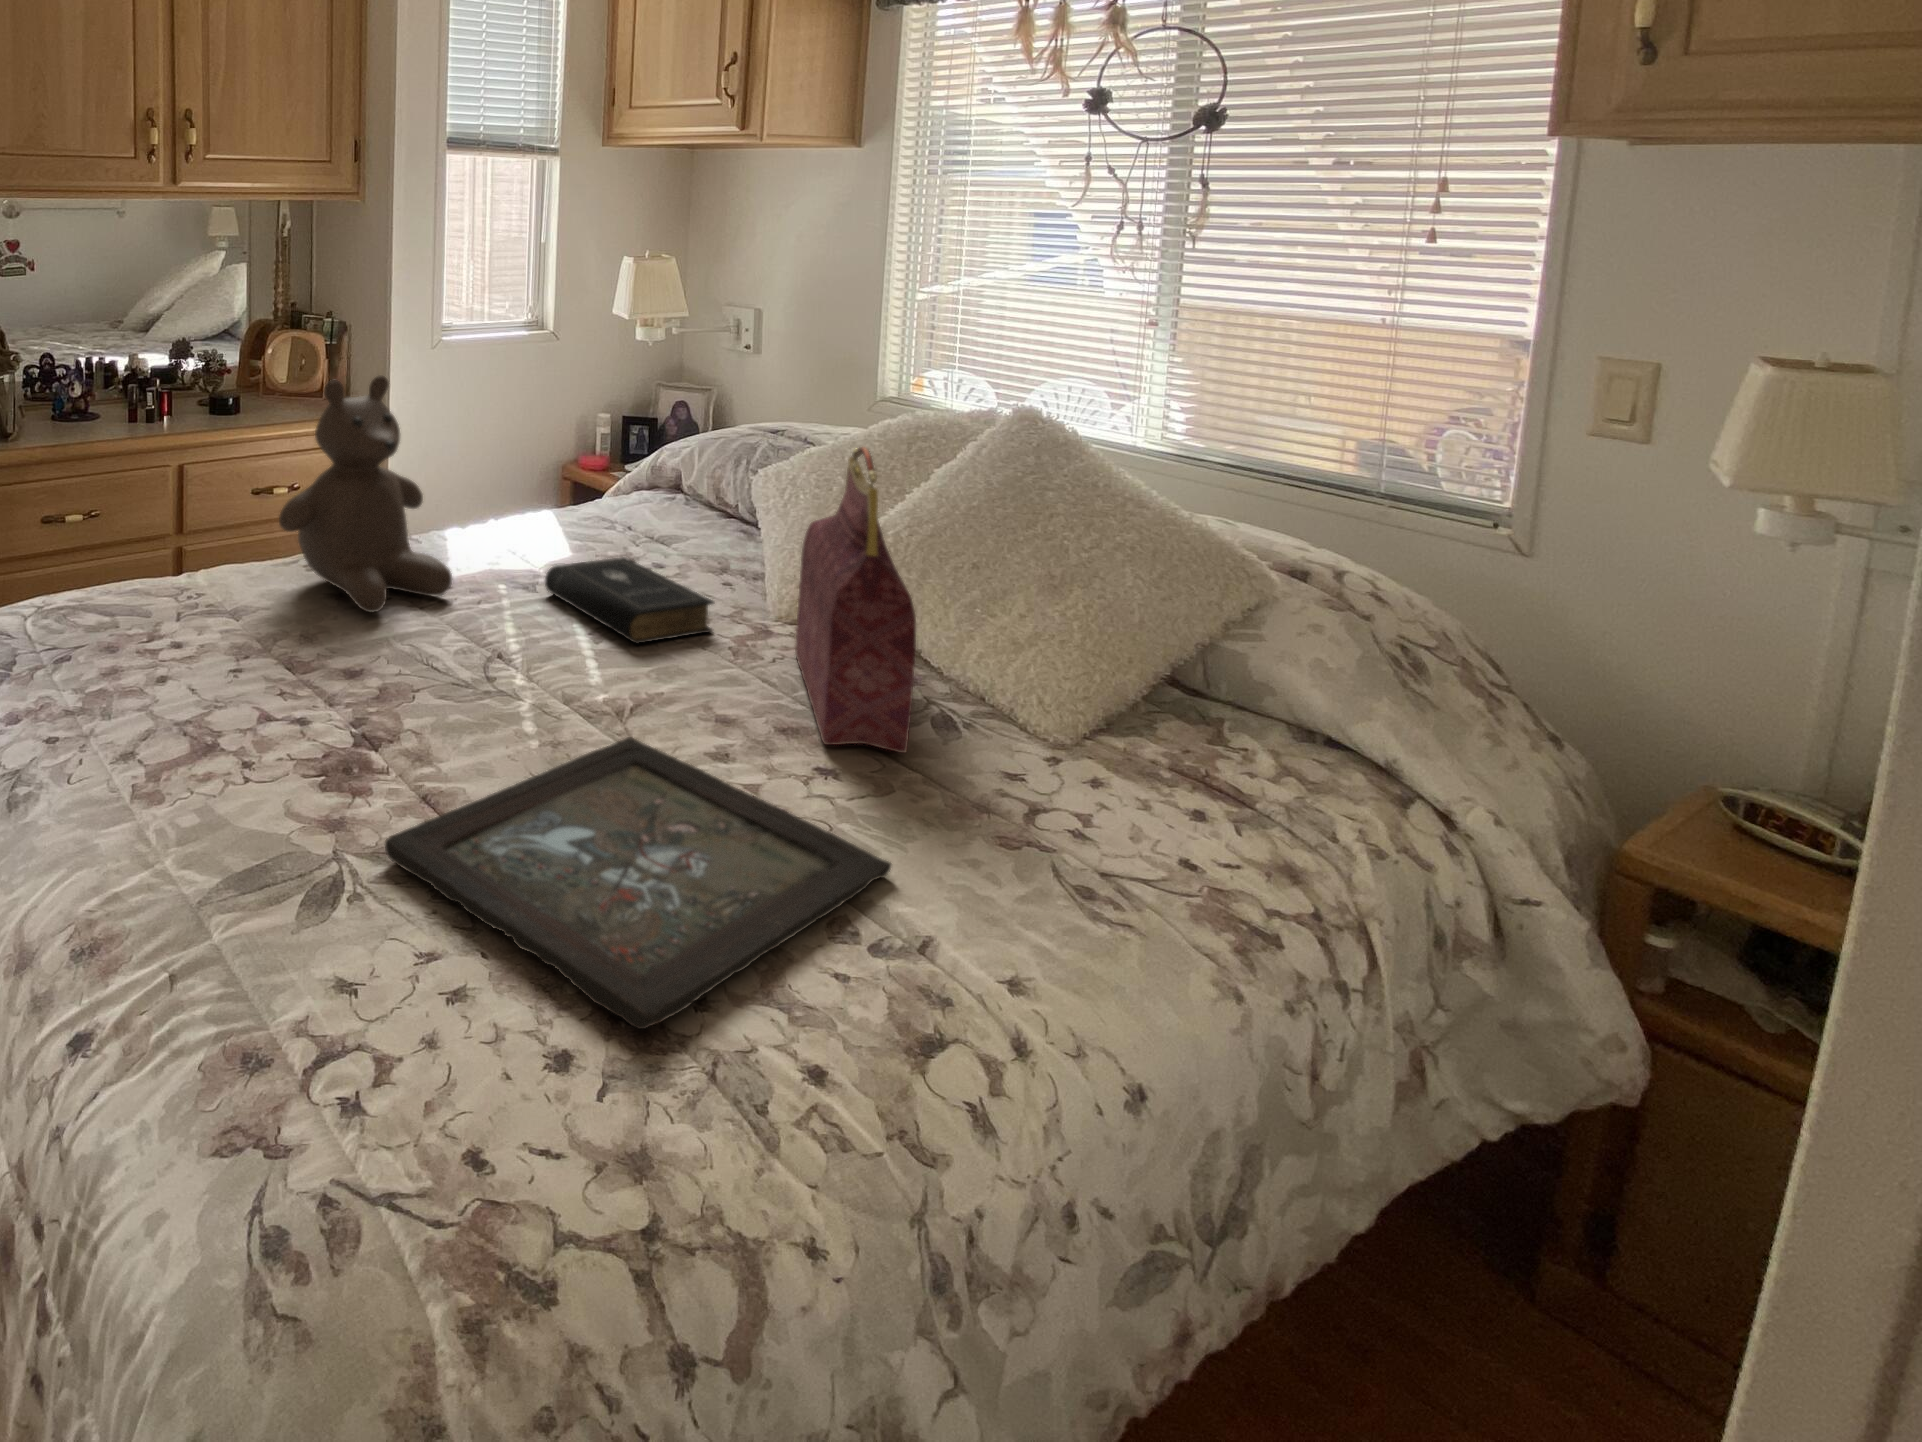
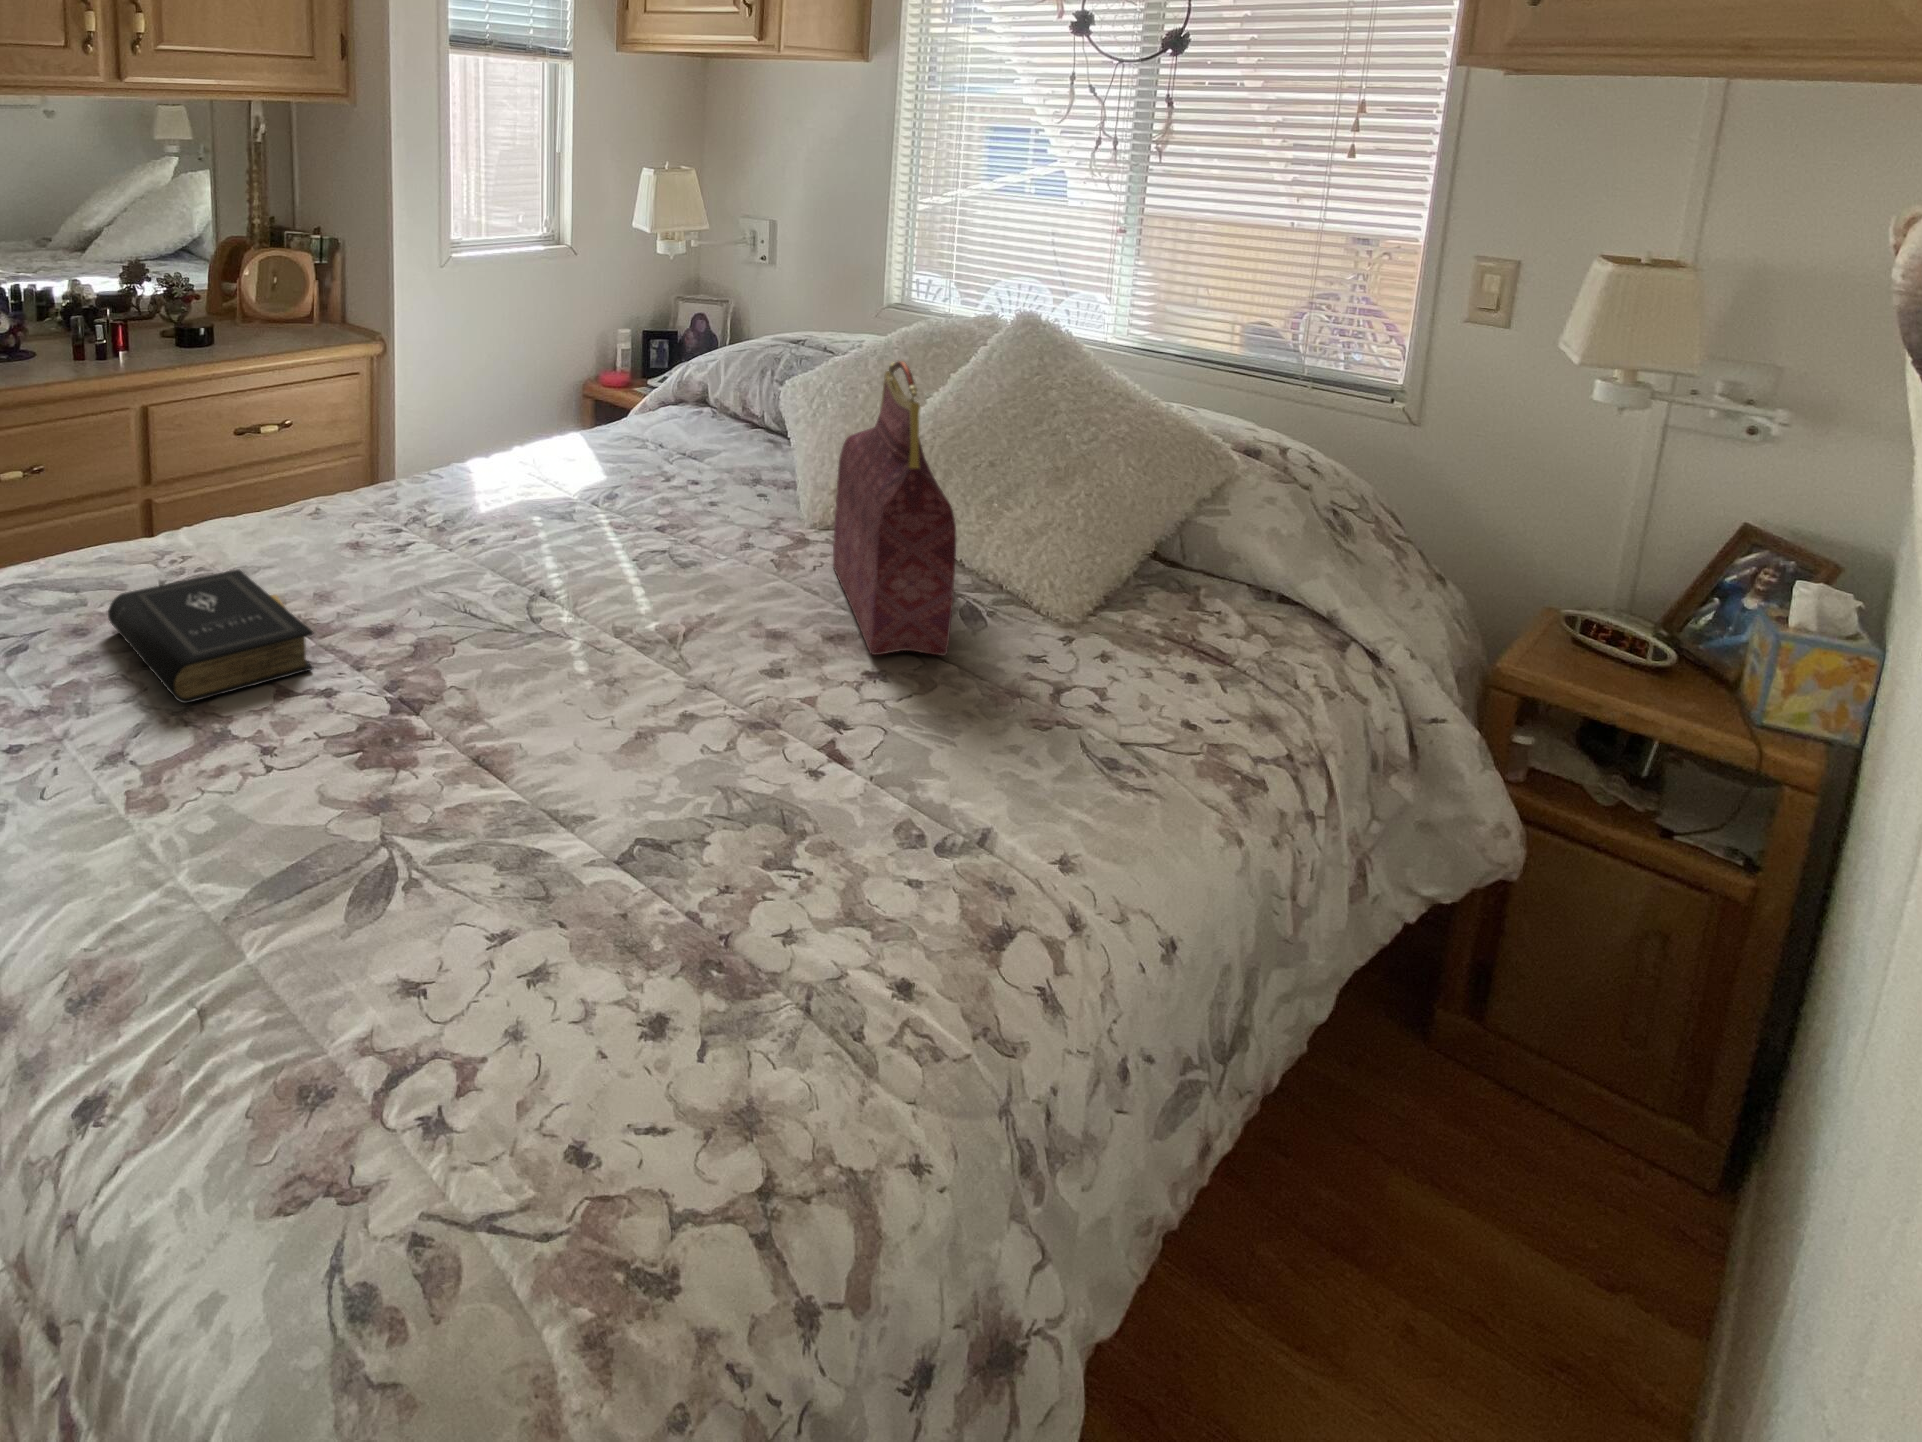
teddy bear: present [279,375,452,612] -> none [279,301,479,561]
book: present [545,557,714,644] -> present [108,570,313,703]
tray: present [385,737,891,1029] -> none [440,669,949,977]

